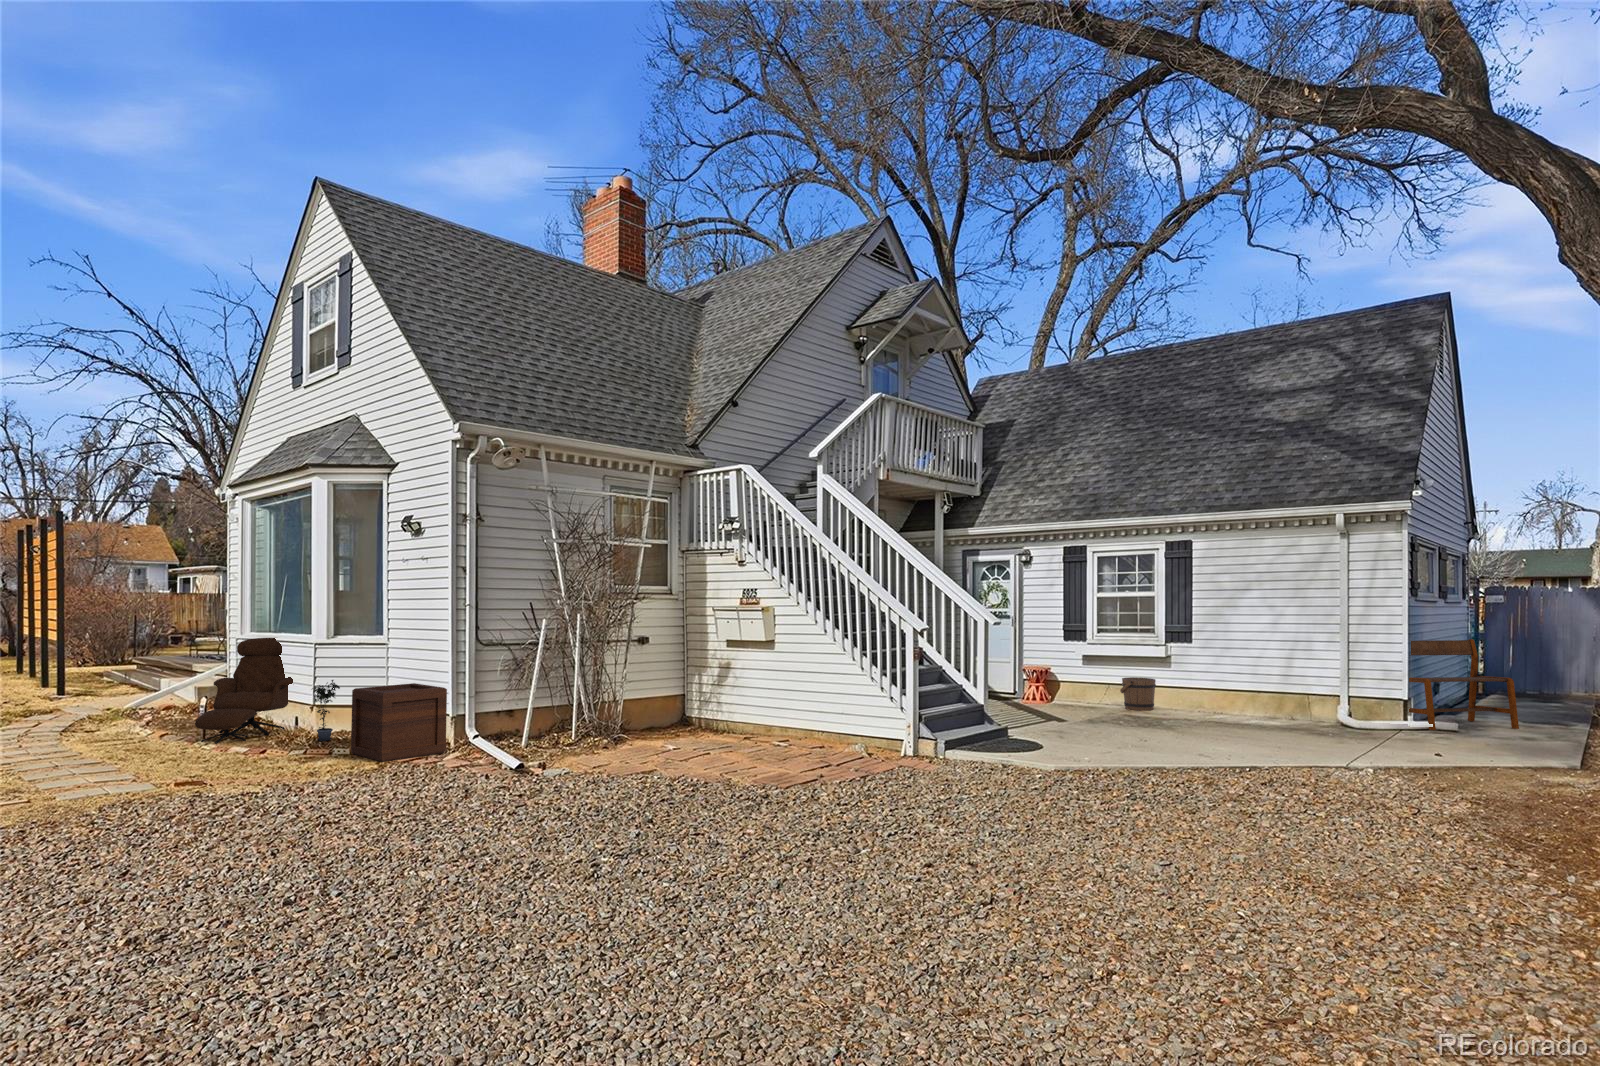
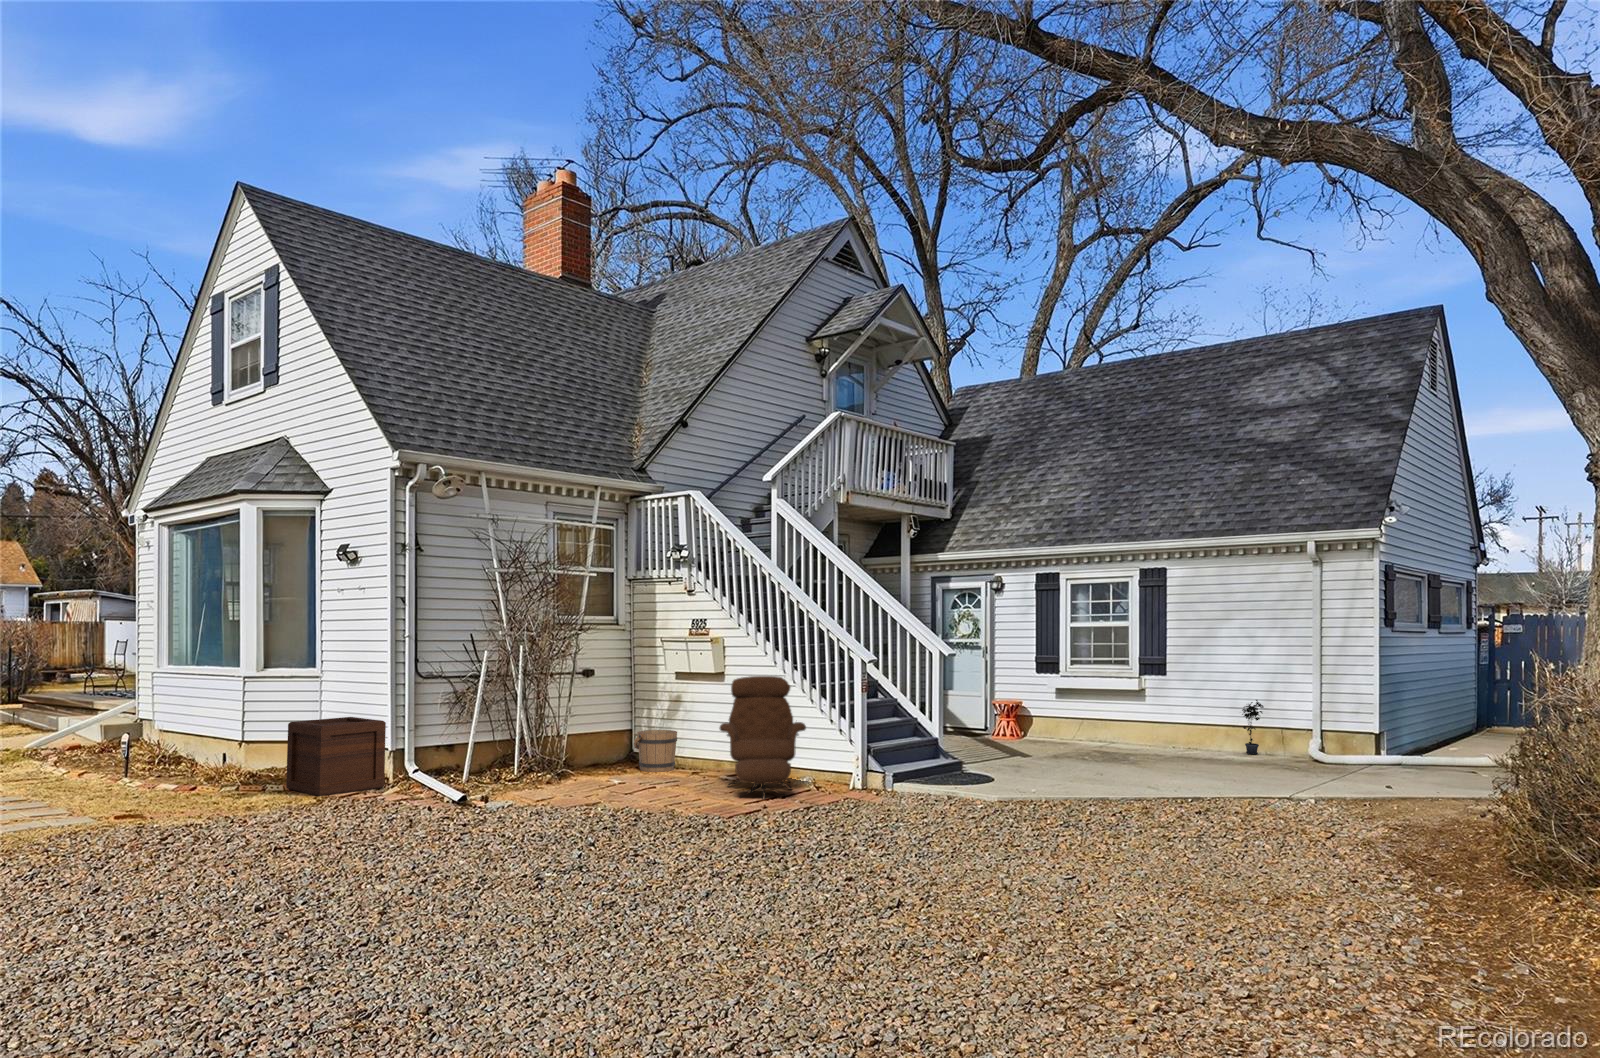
lounge chair: present [195,638,293,744] -> present [719,676,806,800]
bench: present [1409,639,1519,730] -> none [1365,669,1487,762]
bucket: present [1120,677,1156,711] -> present [634,730,677,772]
potted plant: present [312,680,340,741] -> present [1242,700,1264,755]

